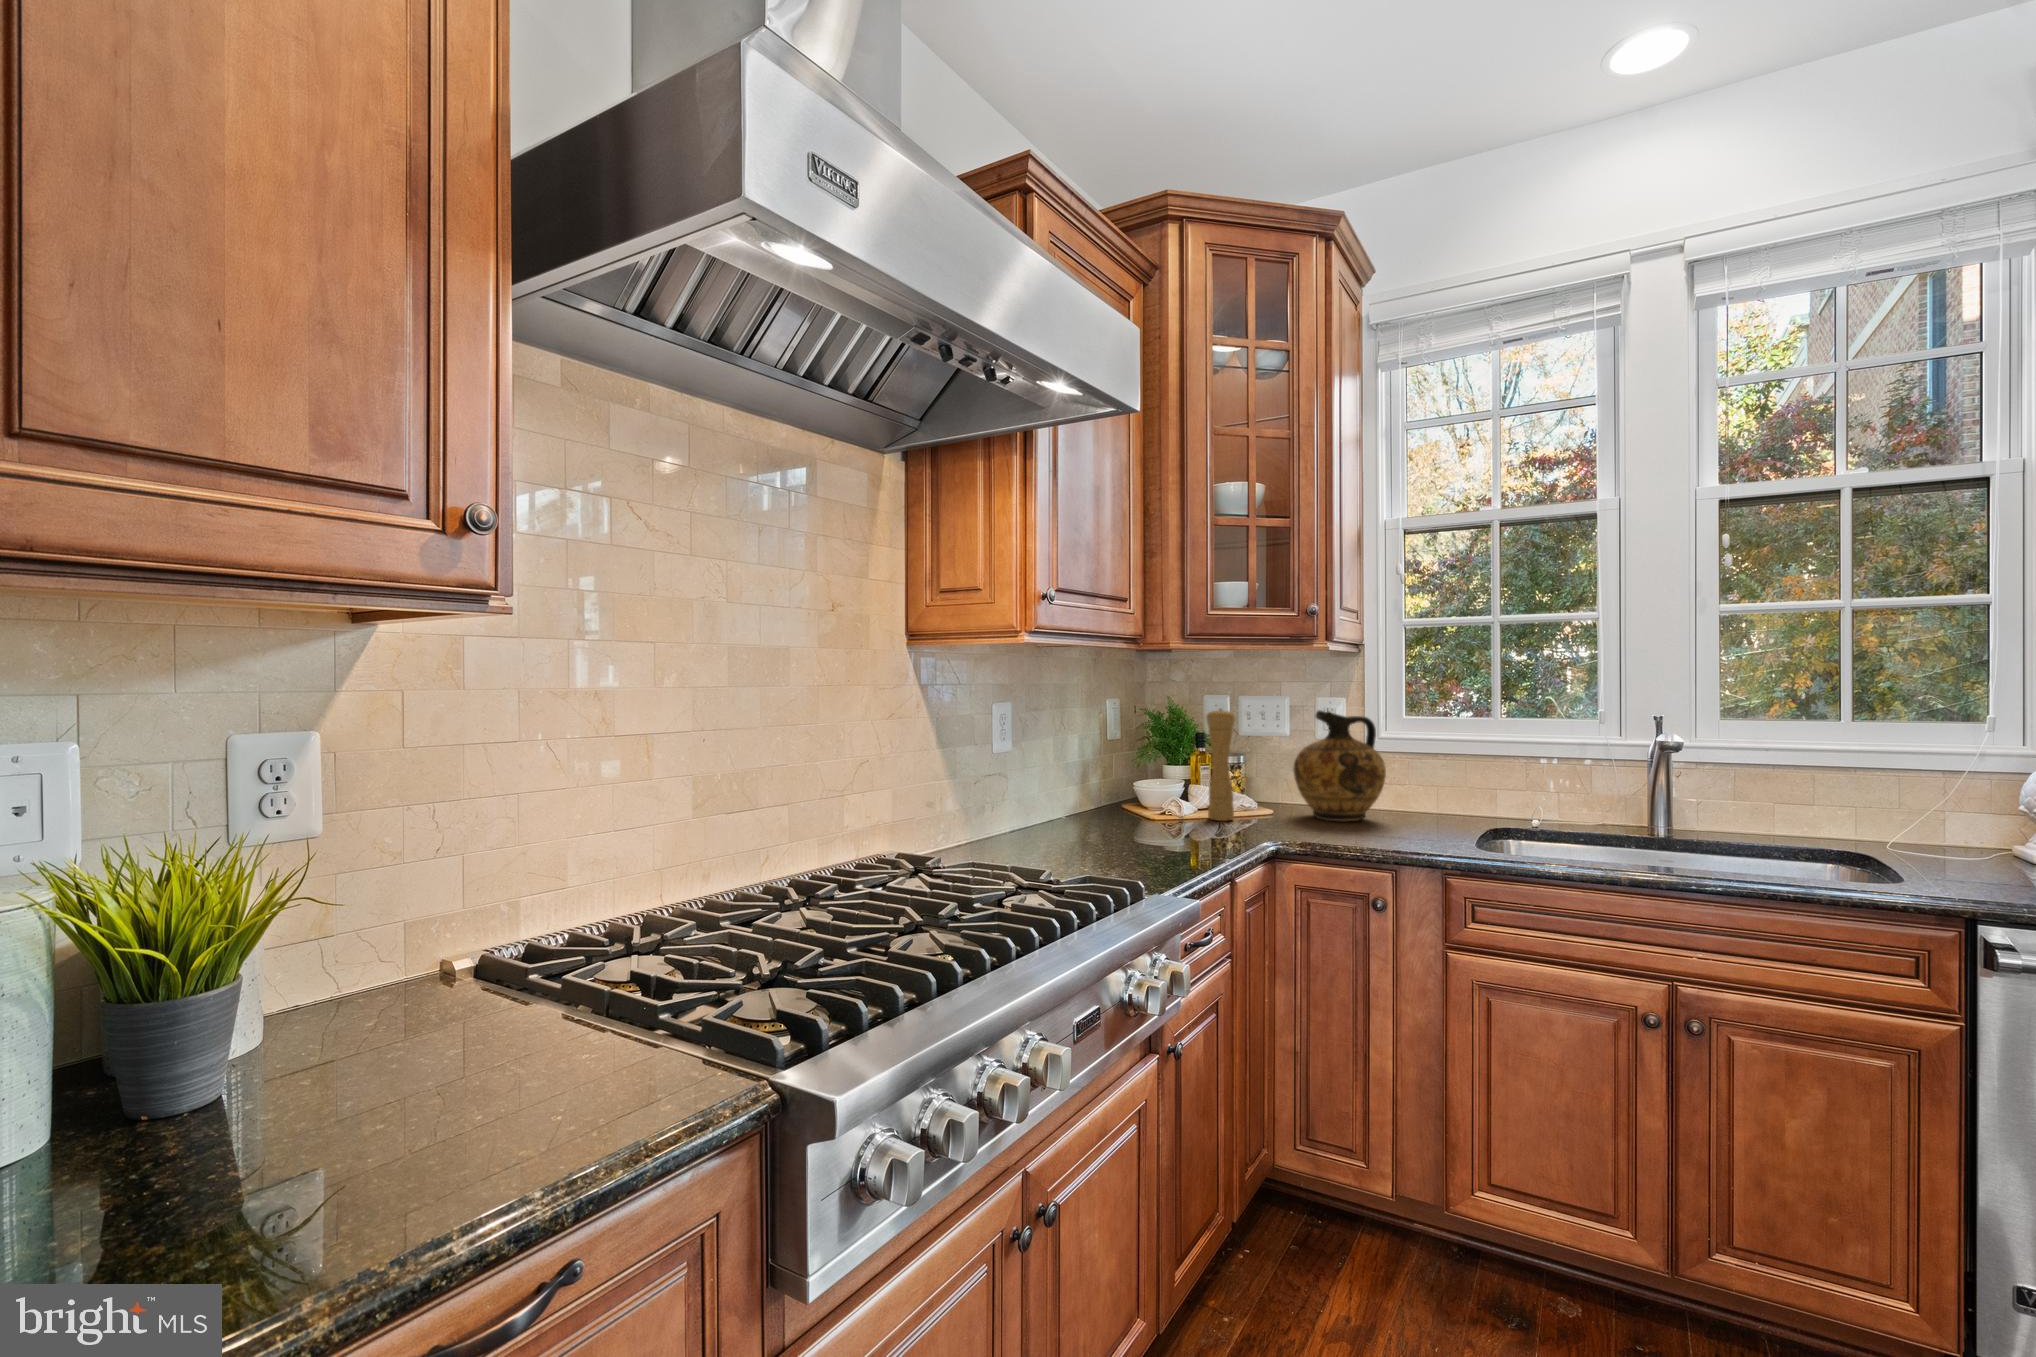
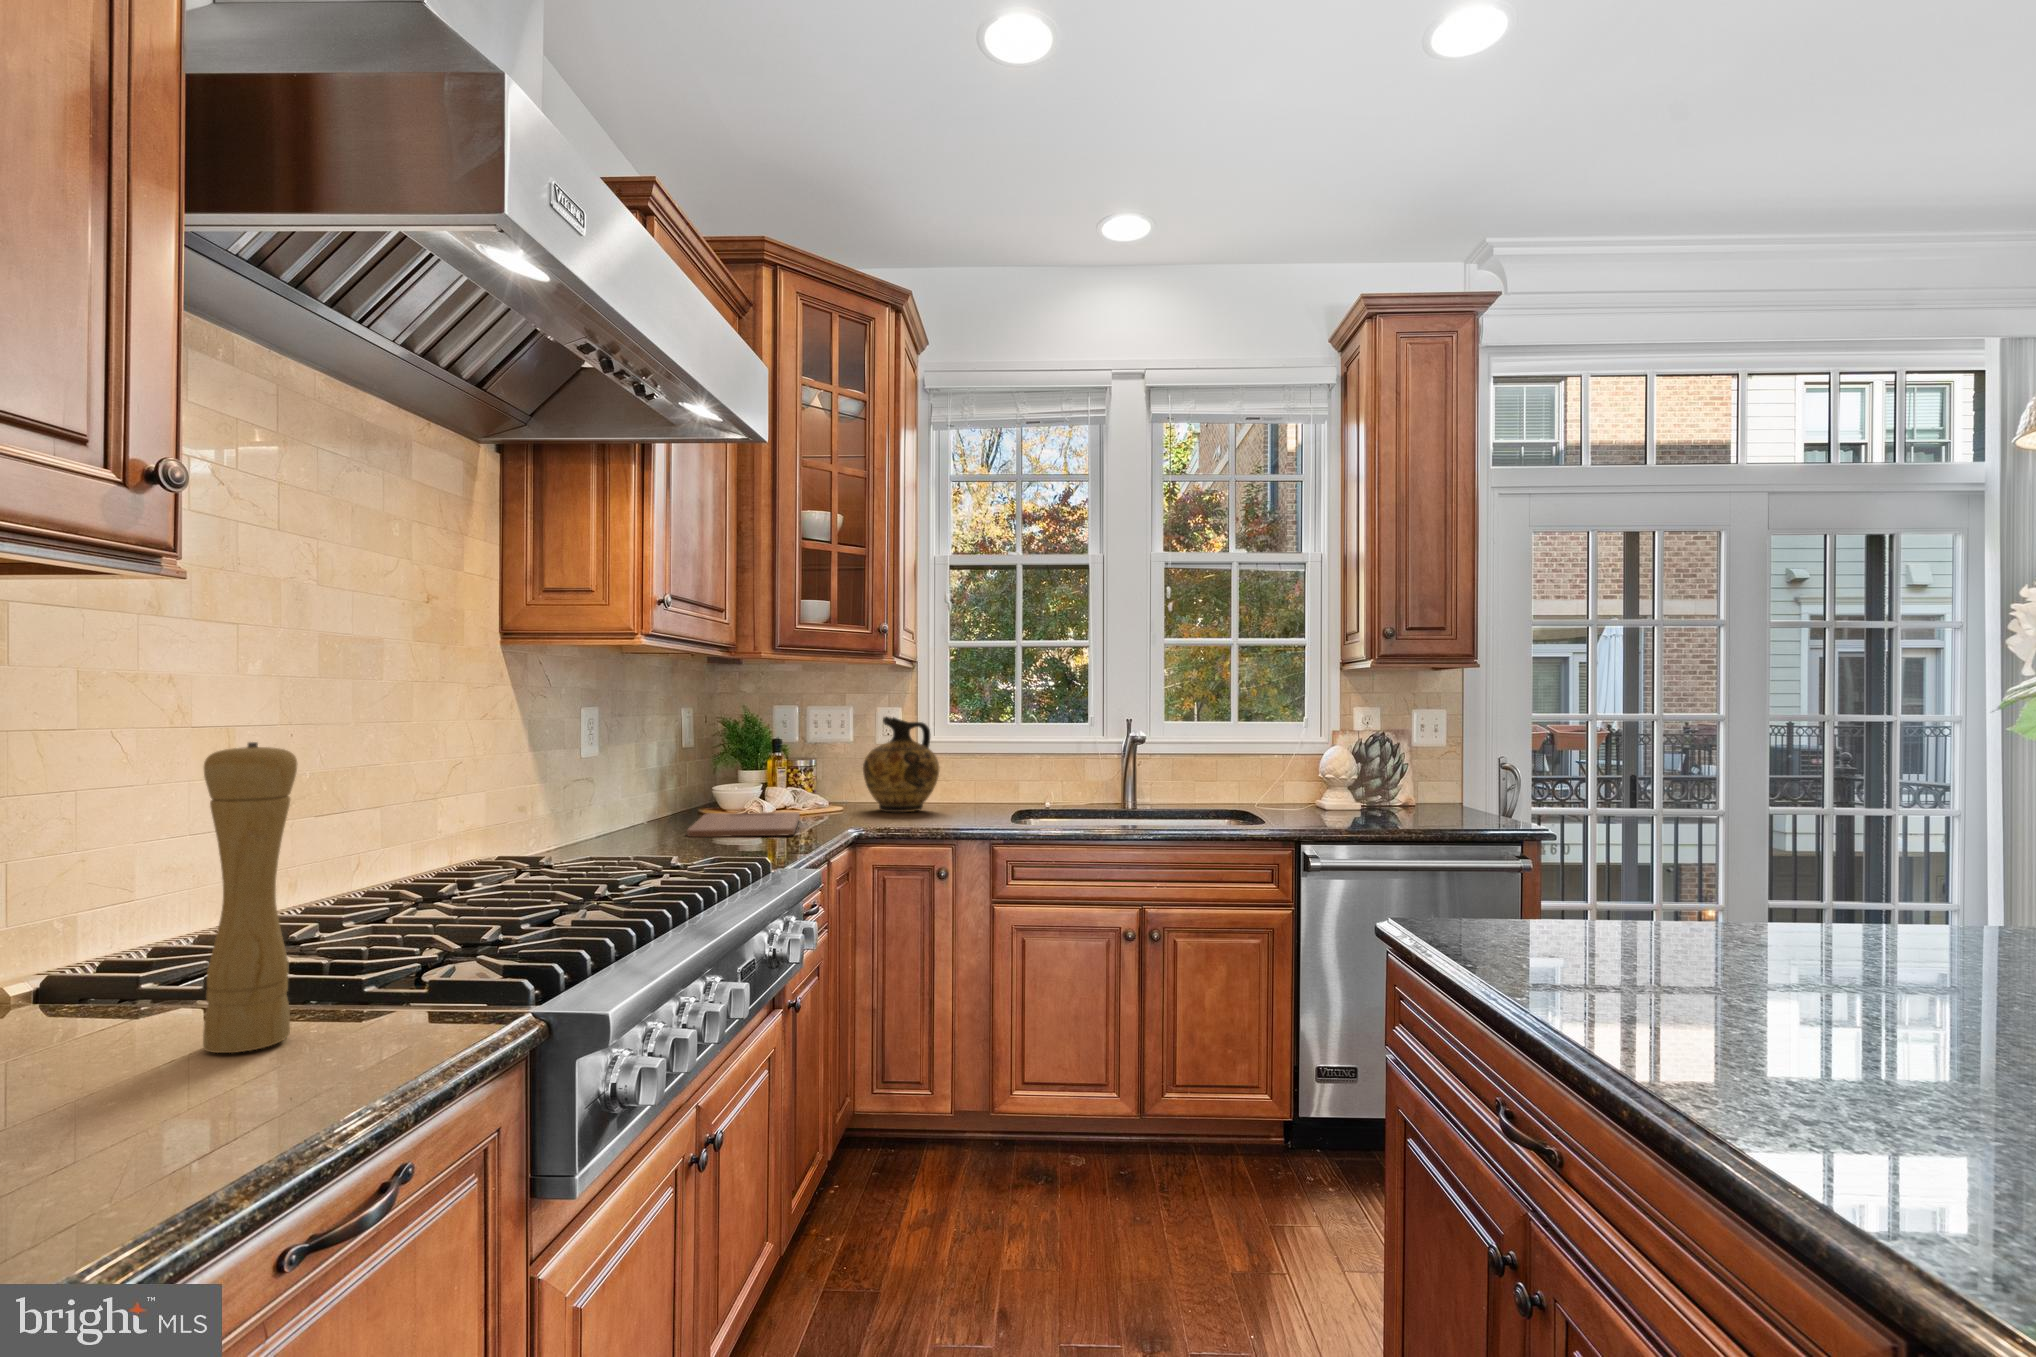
pepper mill: present [1207,709,1235,821] -> present [203,742,297,1053]
cutting board: none [1075,813,1212,852] -> present [687,812,800,837]

